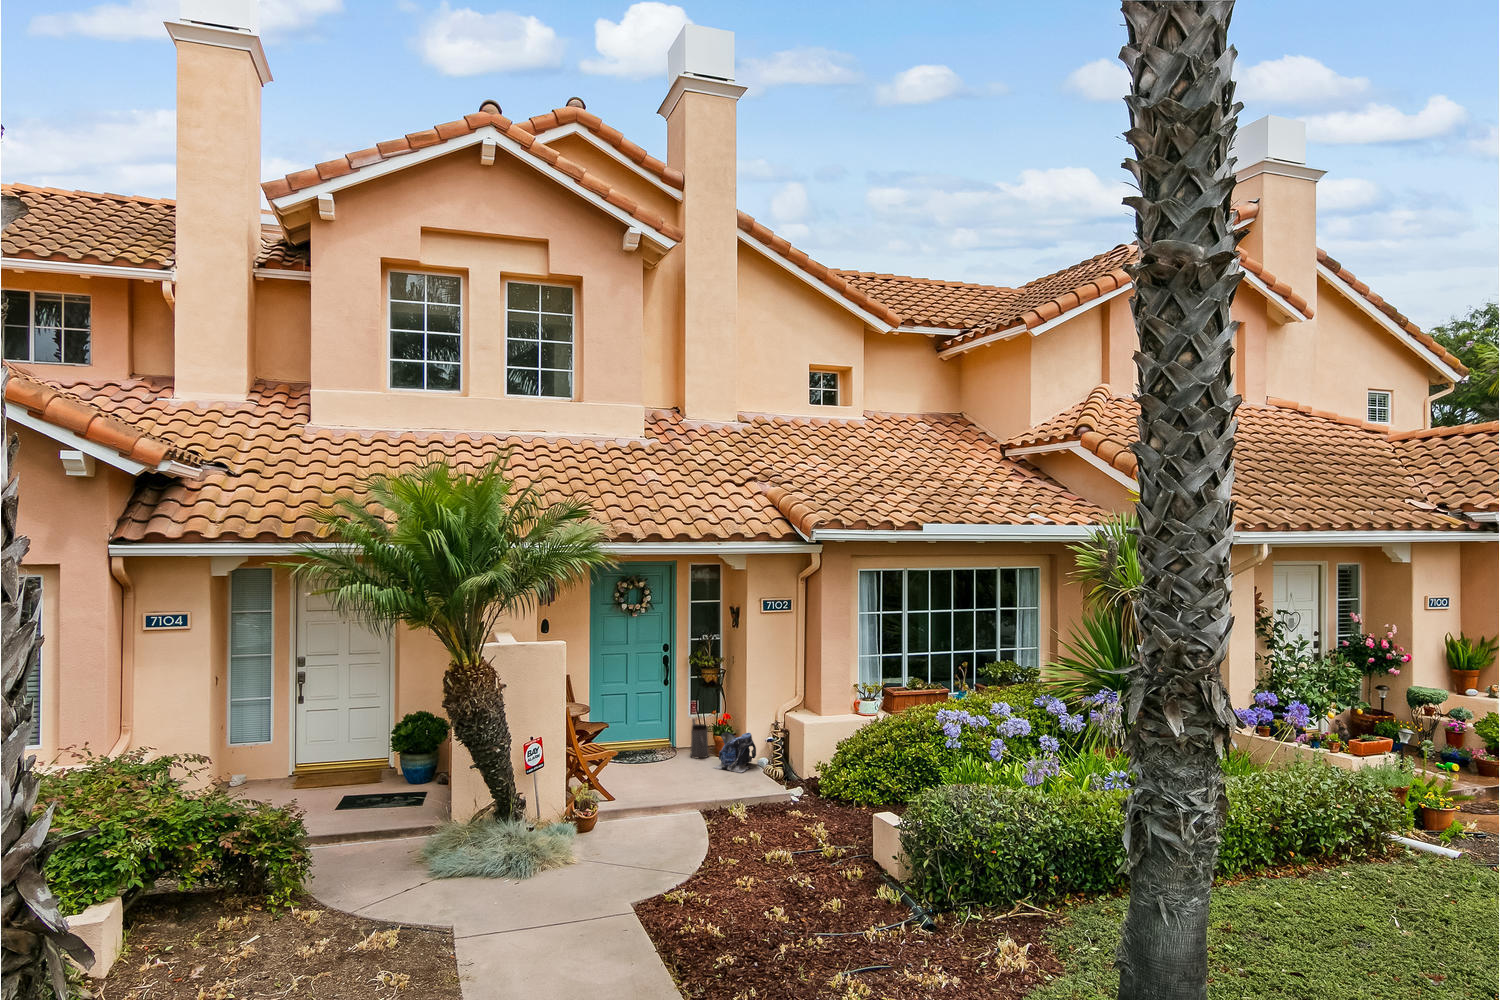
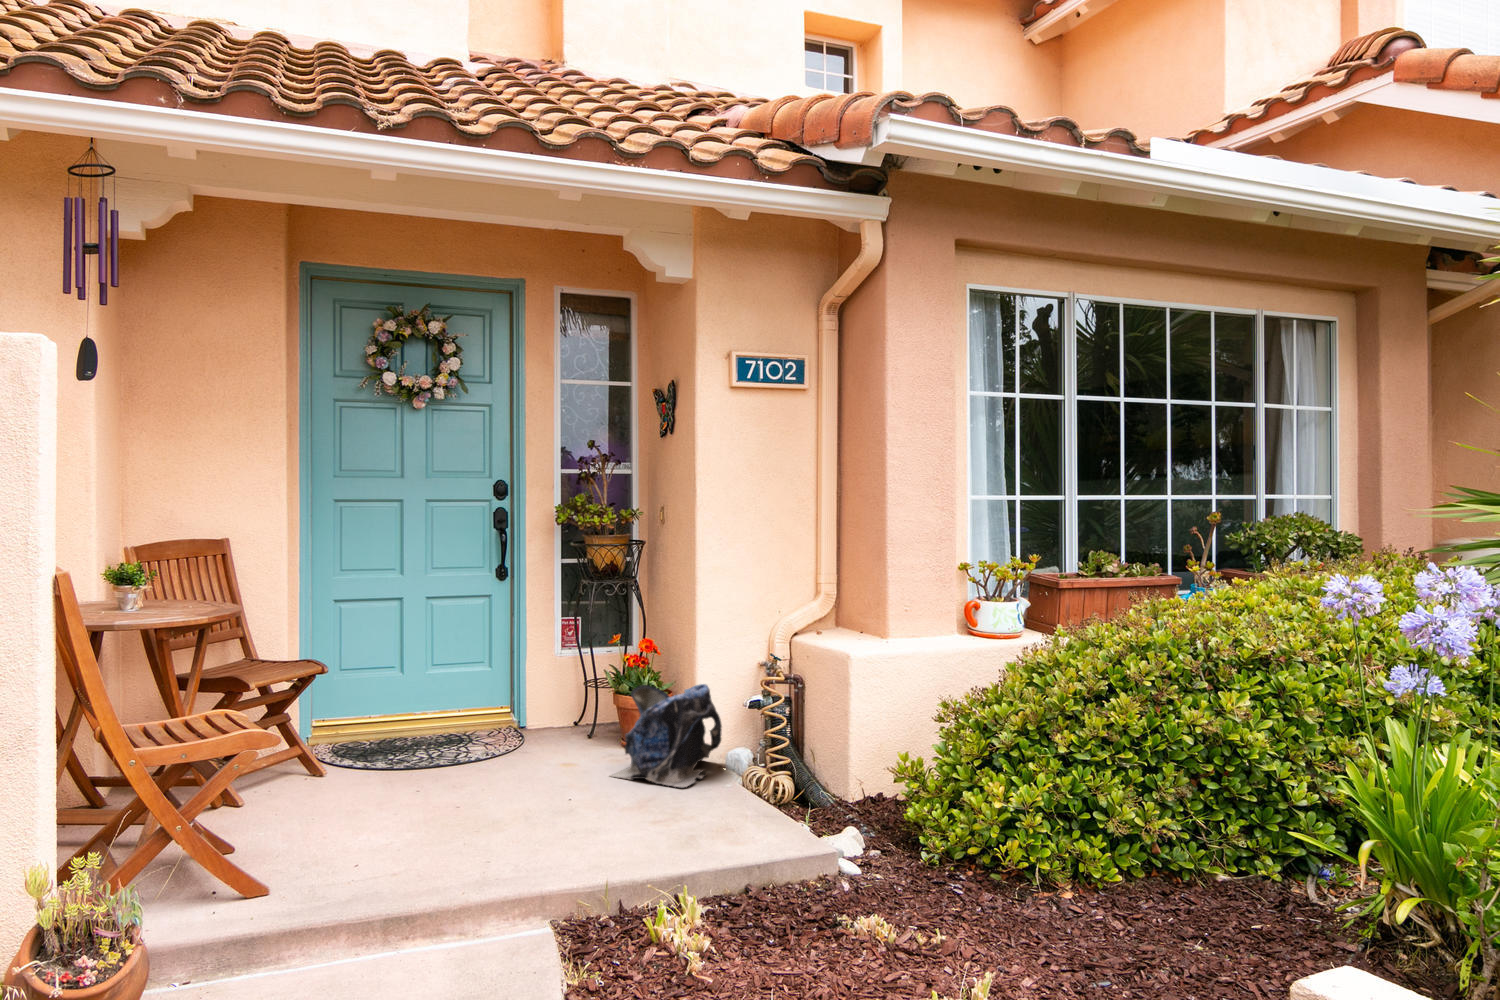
watering can: present [690,718,709,758] -> none [554,651,603,752]

